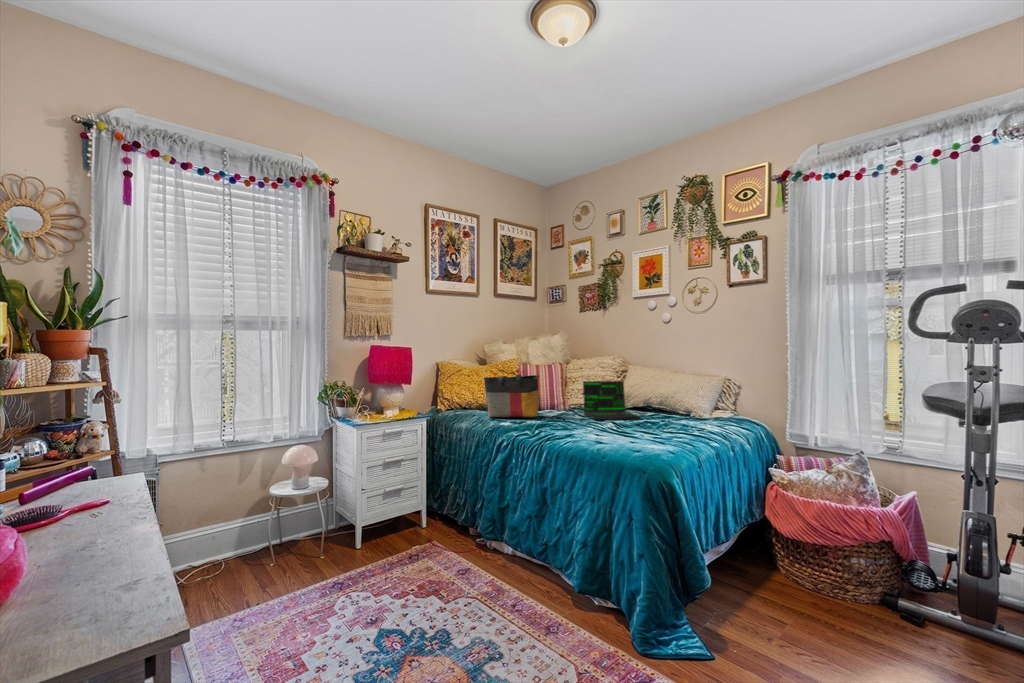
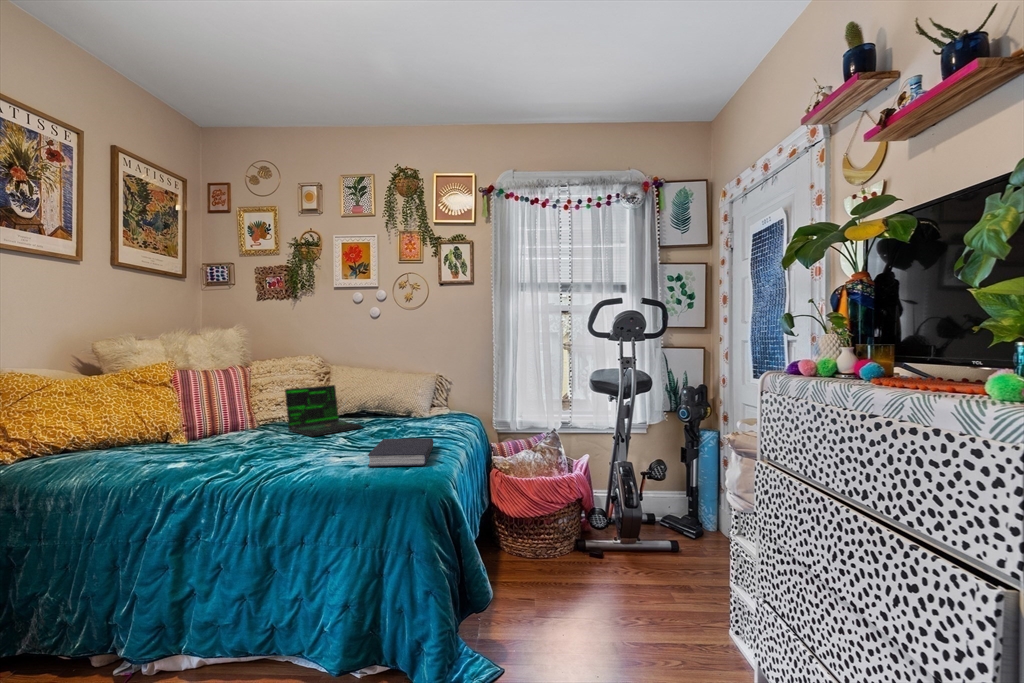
tote bag: present [484,374,539,418] -> none [122,386,229,458]
book: none [611,427,681,451] -> present [368,438,433,467]

